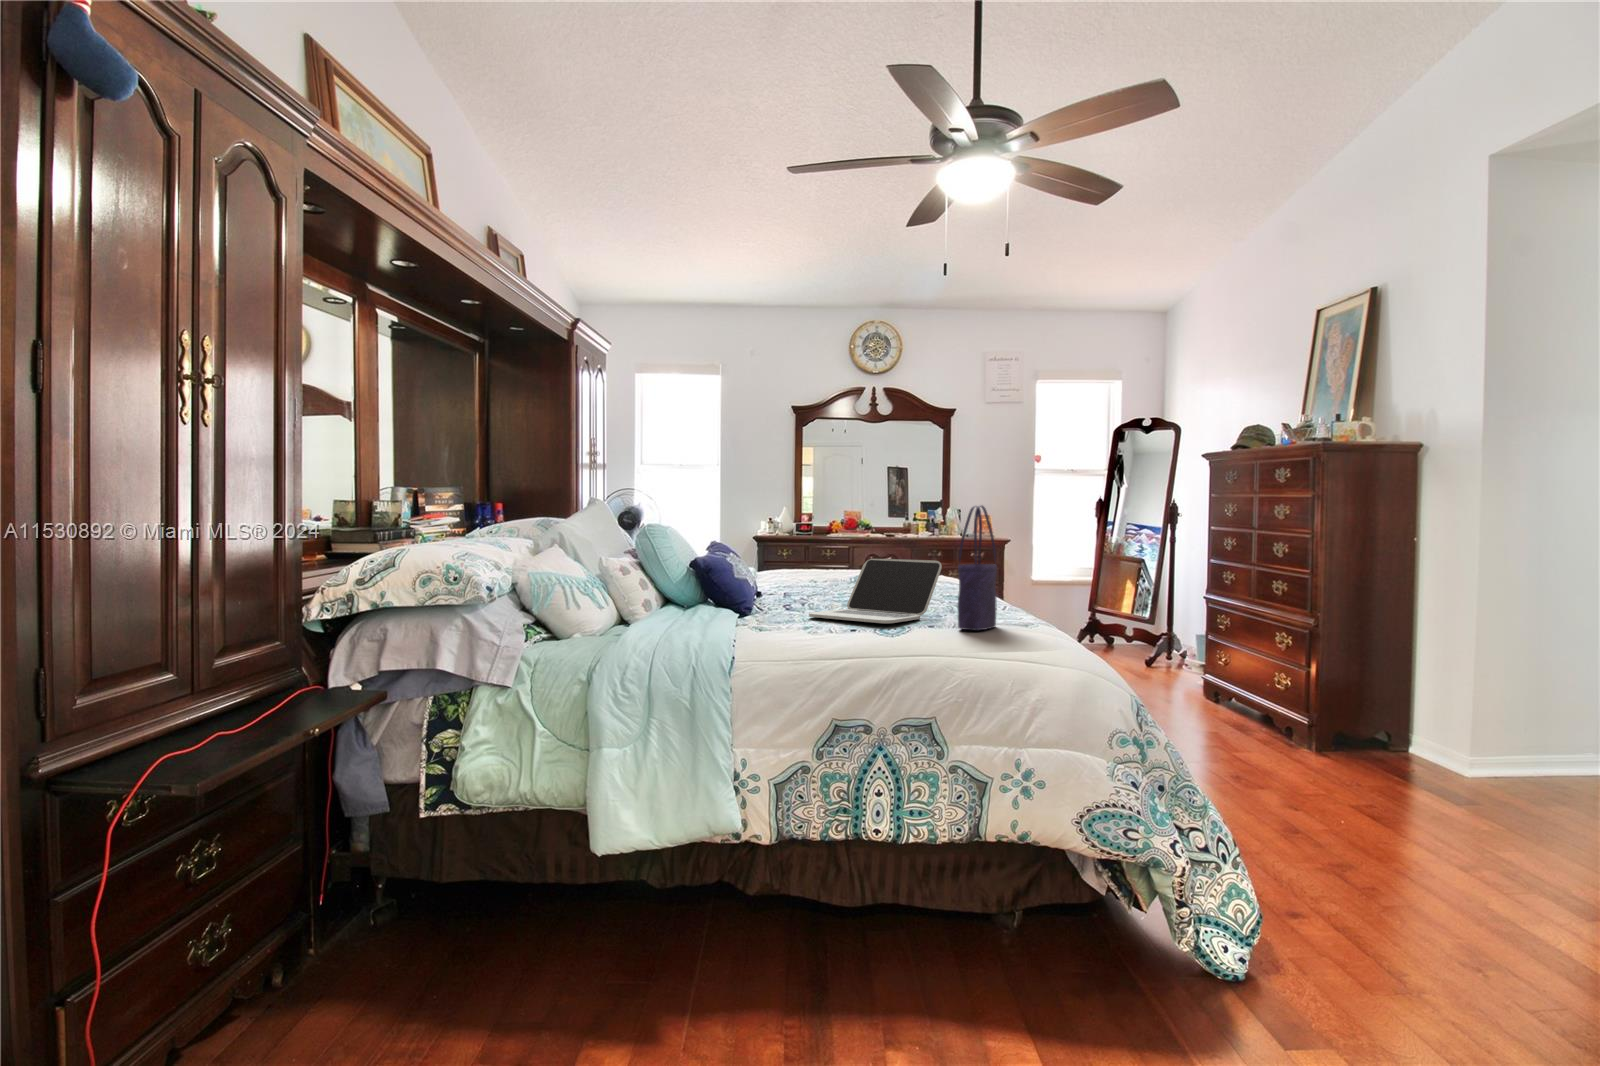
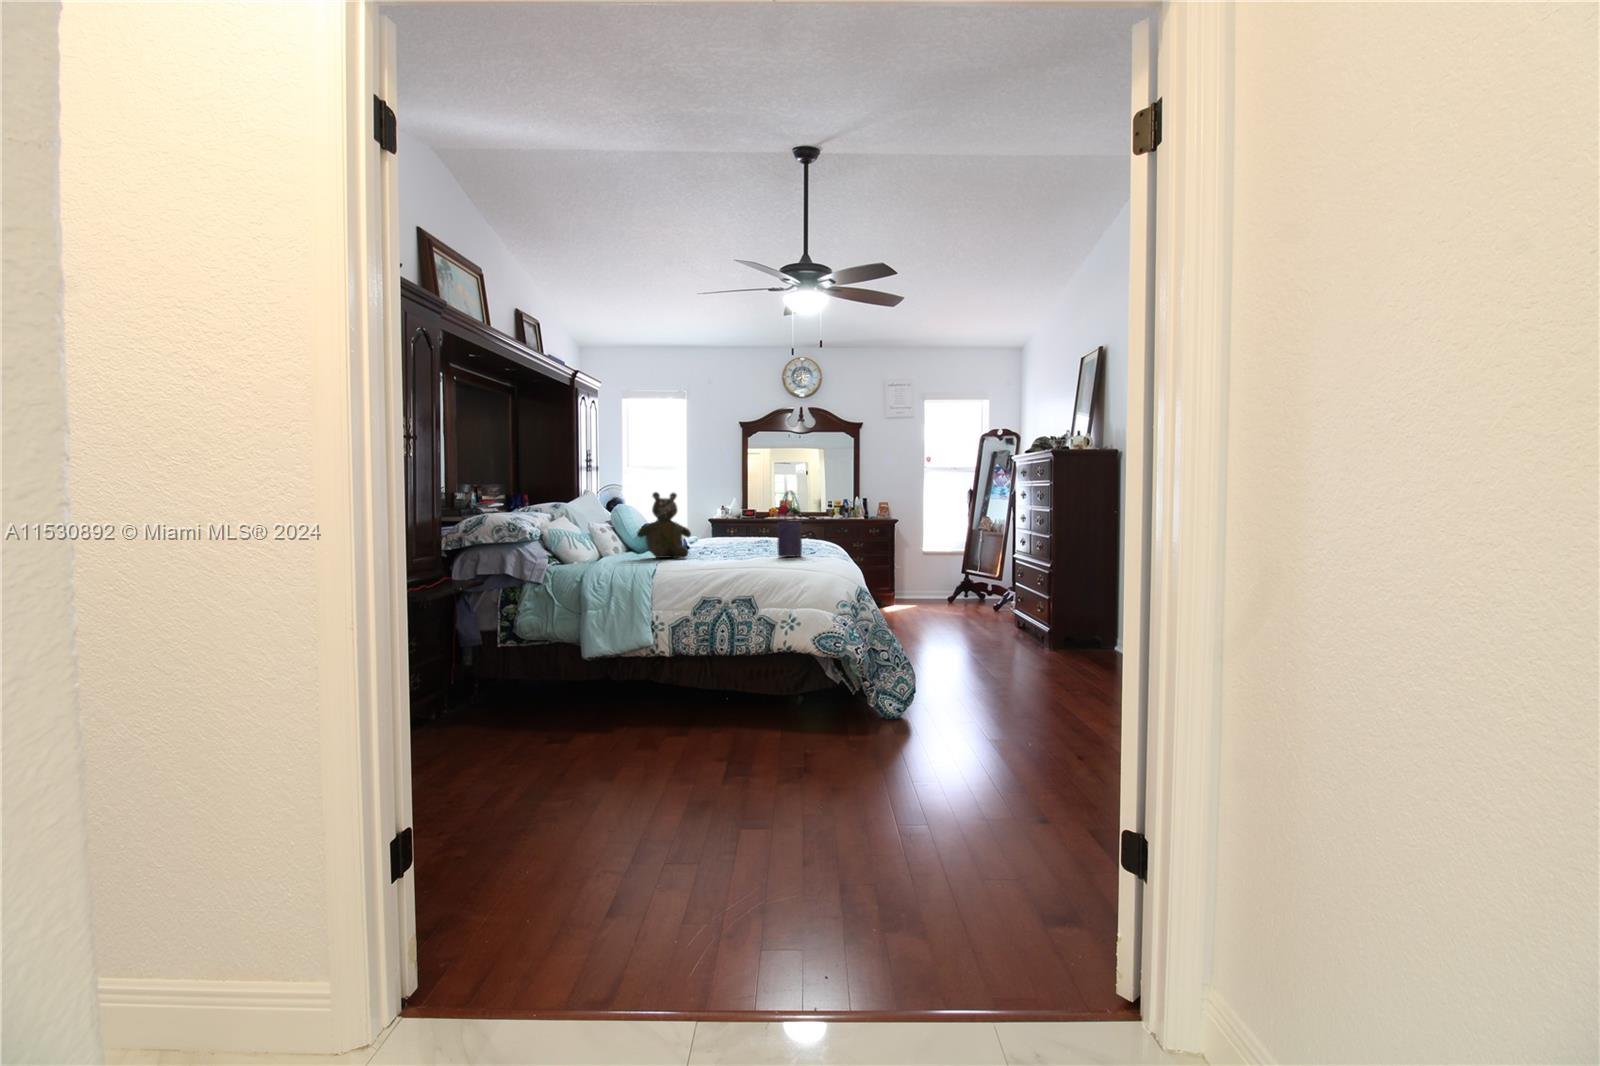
teddy bear: none [694,505,793,633] -> present [637,492,691,558]
laptop: present [809,559,942,623] -> none [705,523,782,555]

